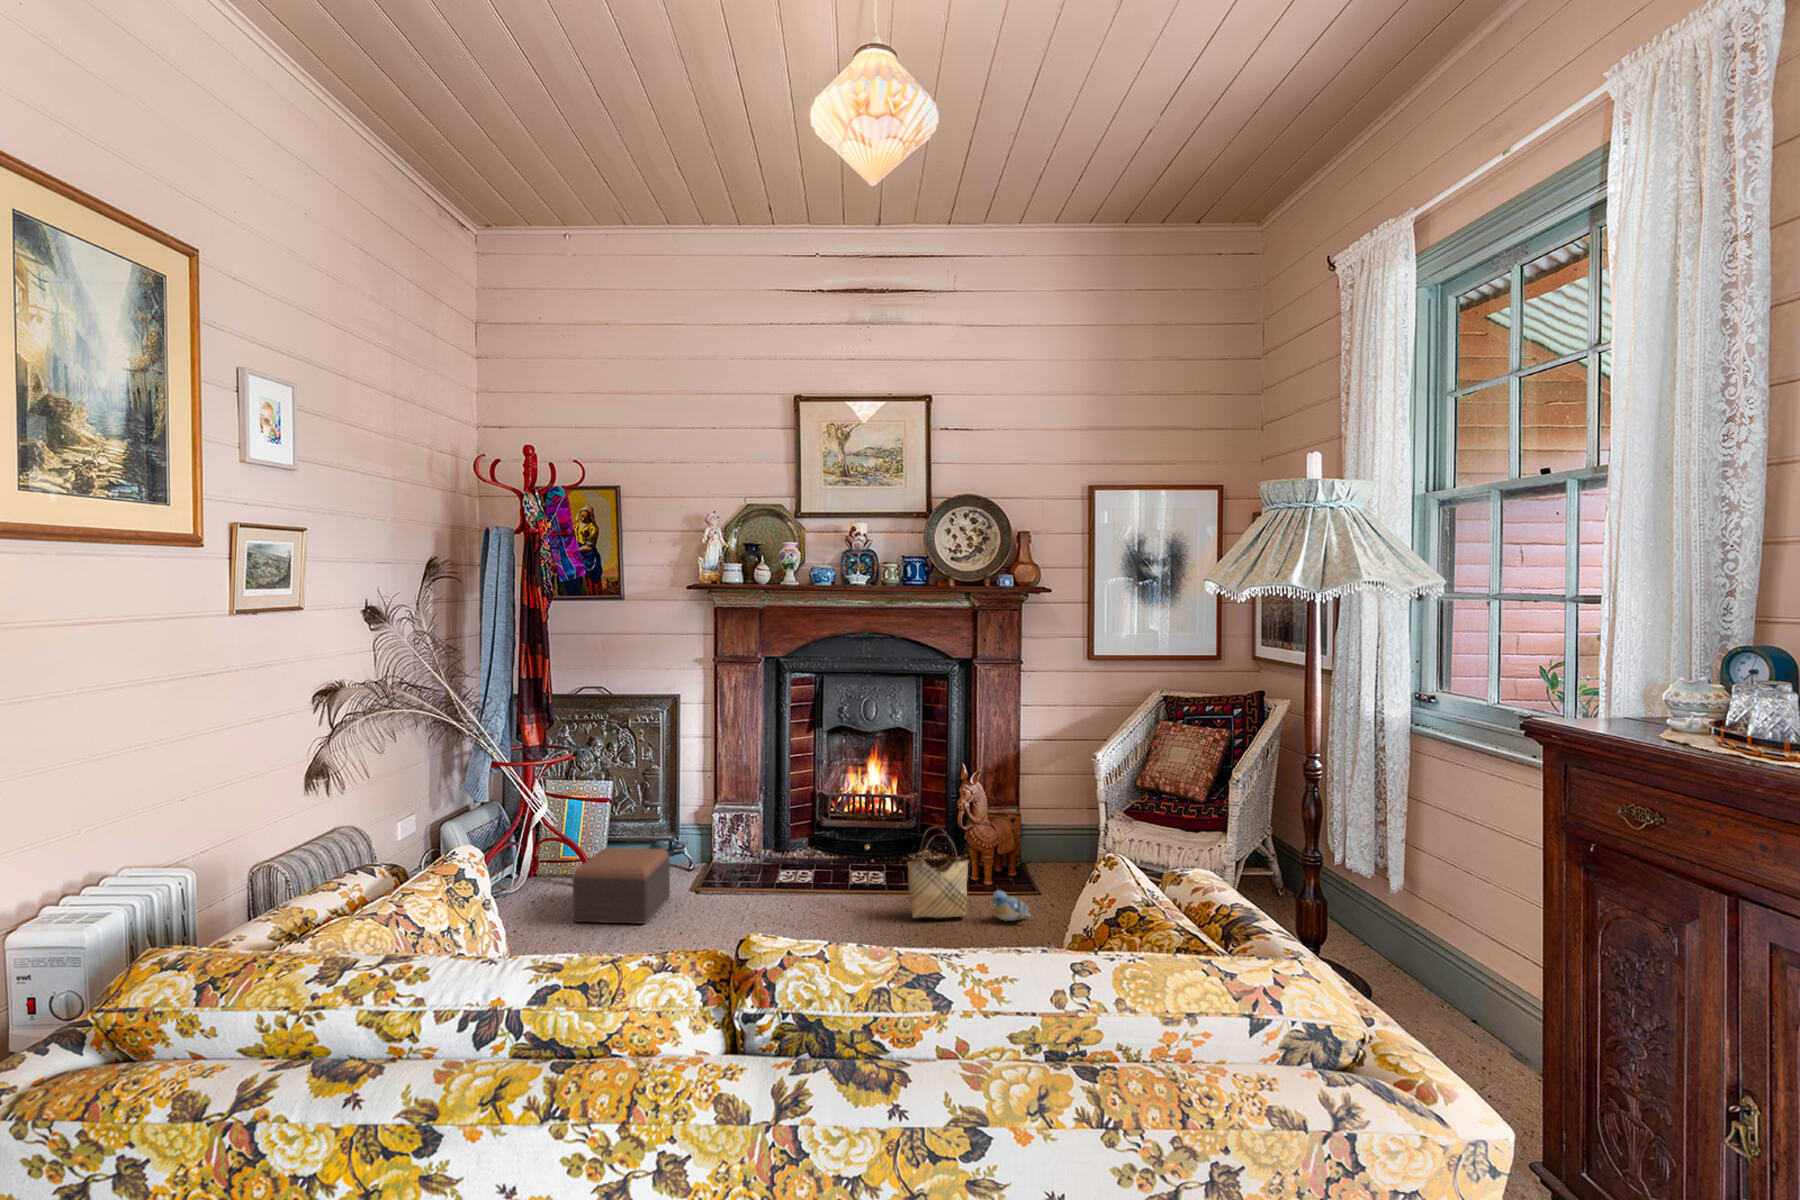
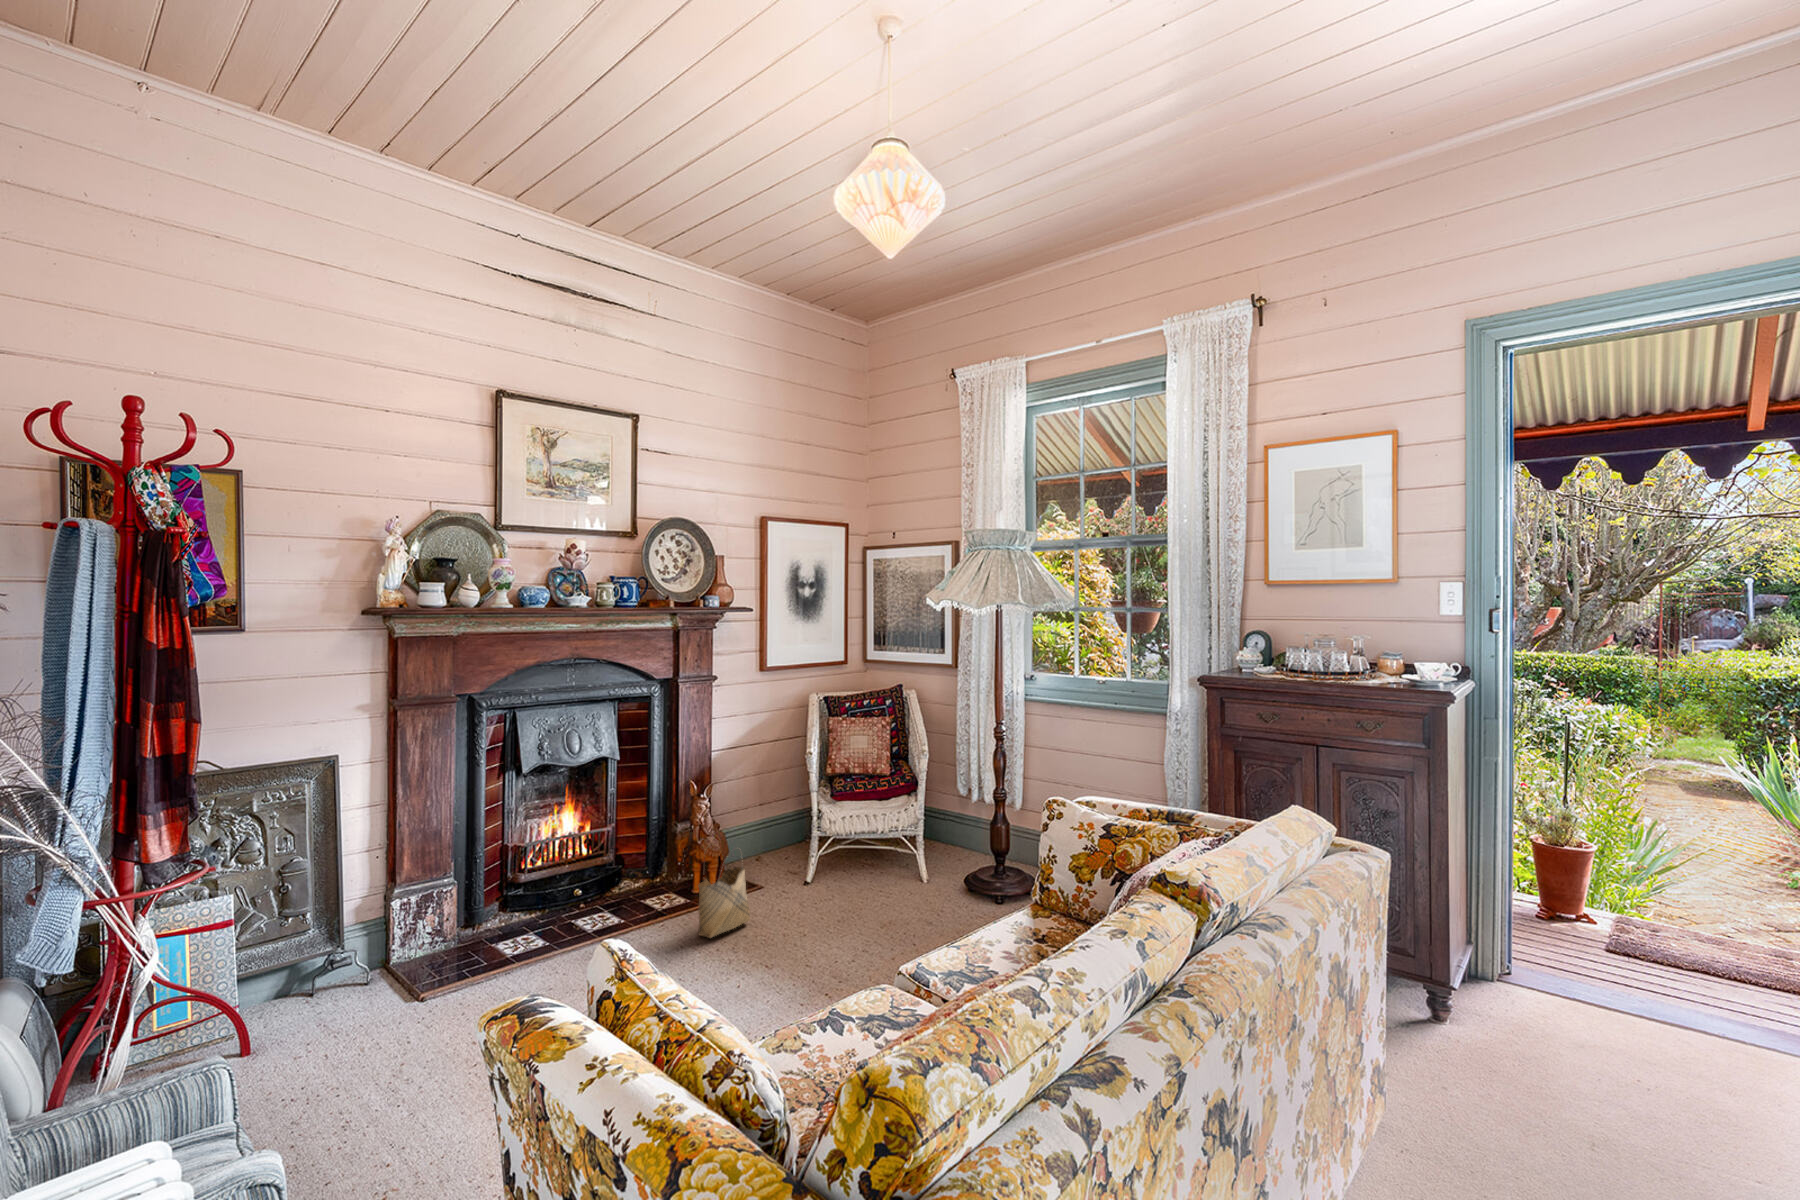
footstool: present [573,848,670,924] -> none [267,964,413,1115]
plush toy: present [991,890,1032,921] -> none [770,887,803,913]

